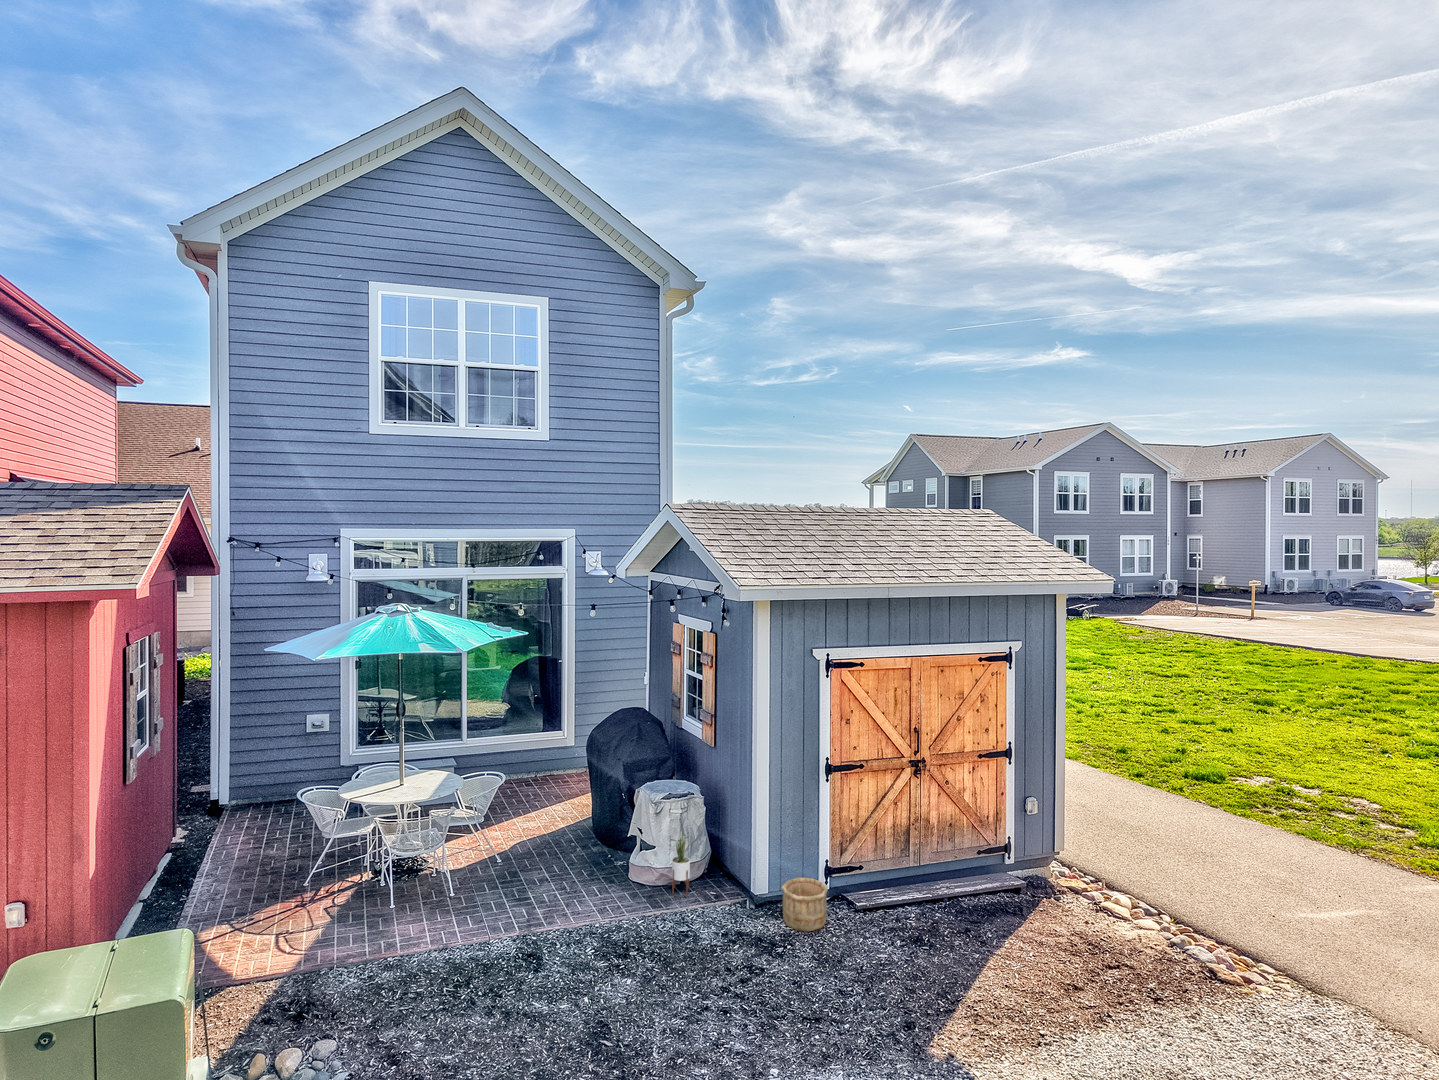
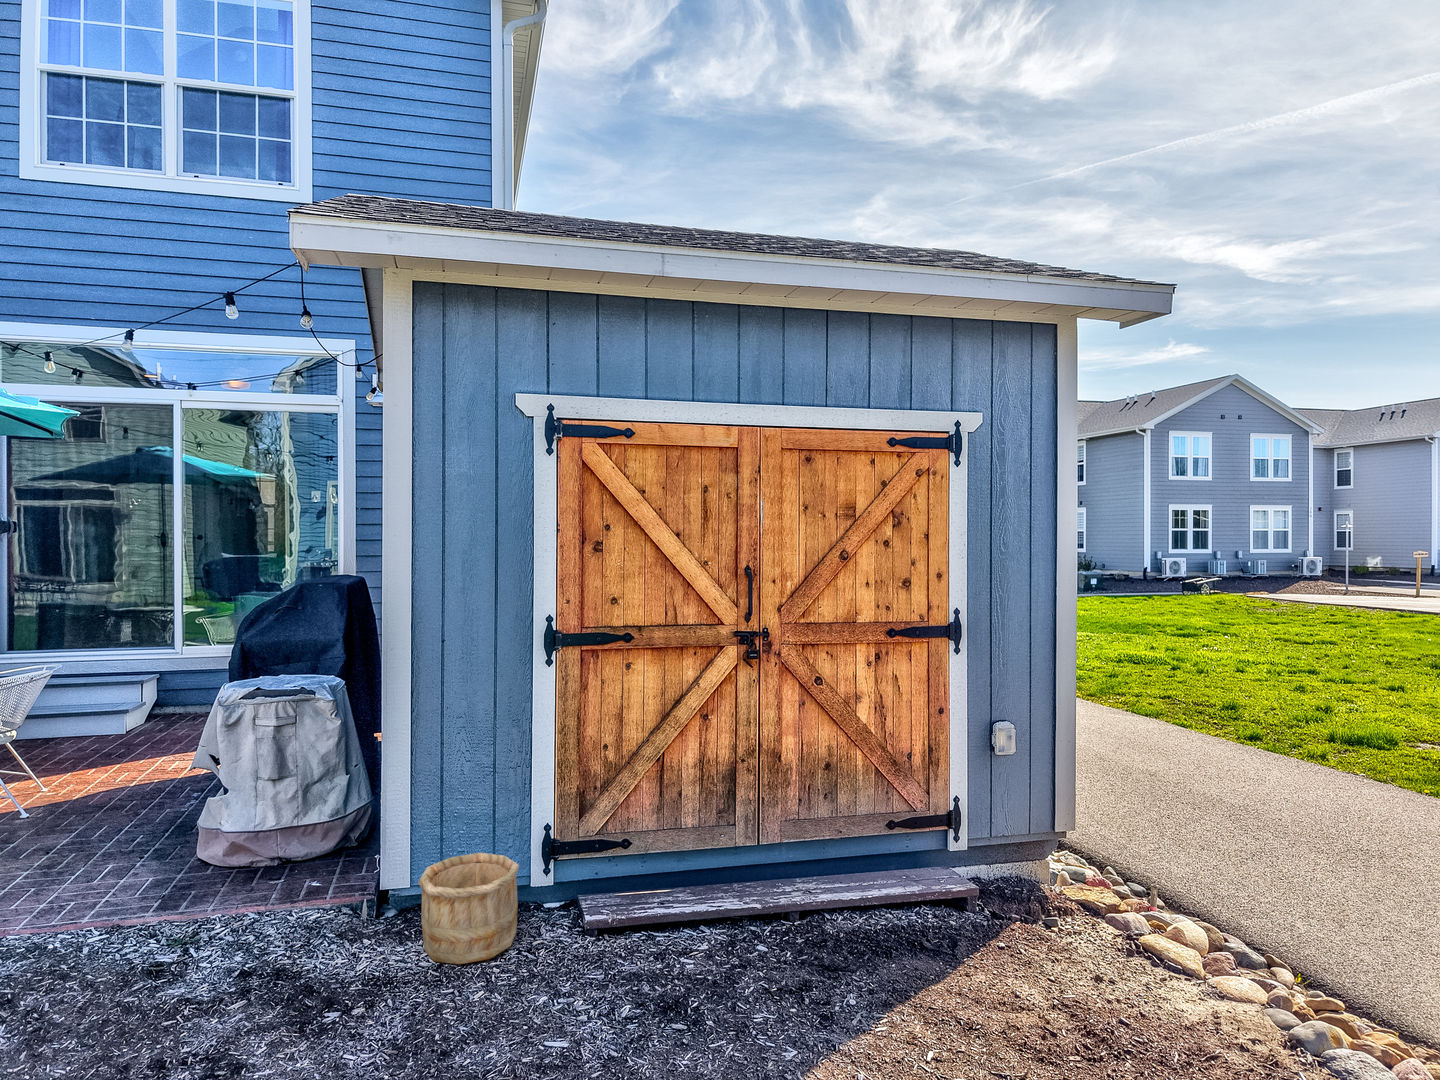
potted plant: present [672,832,690,894] -> none [271,758,319,882]

